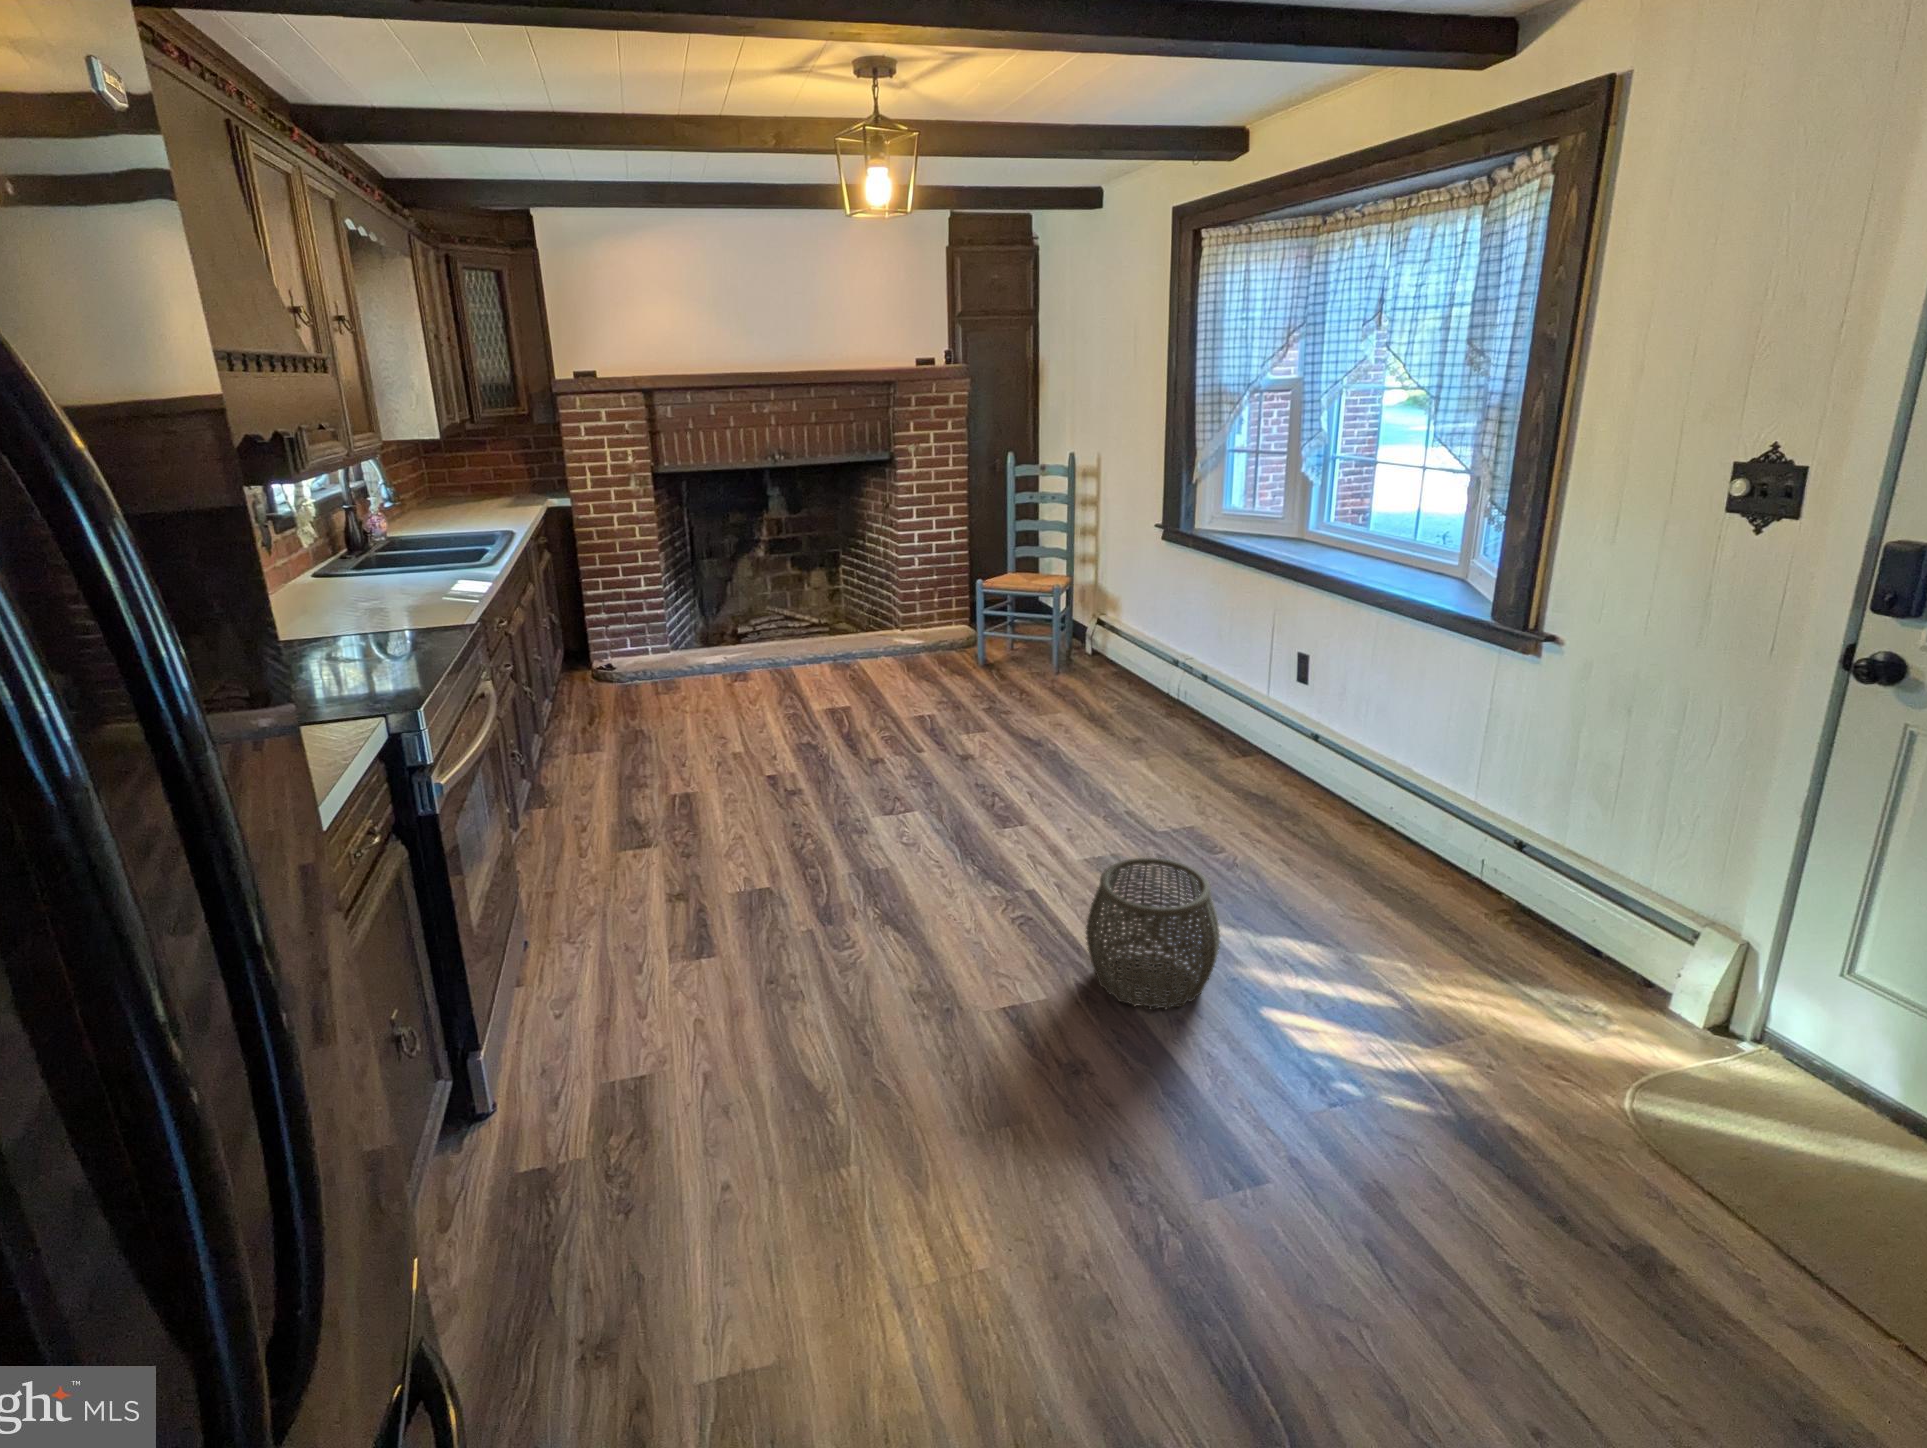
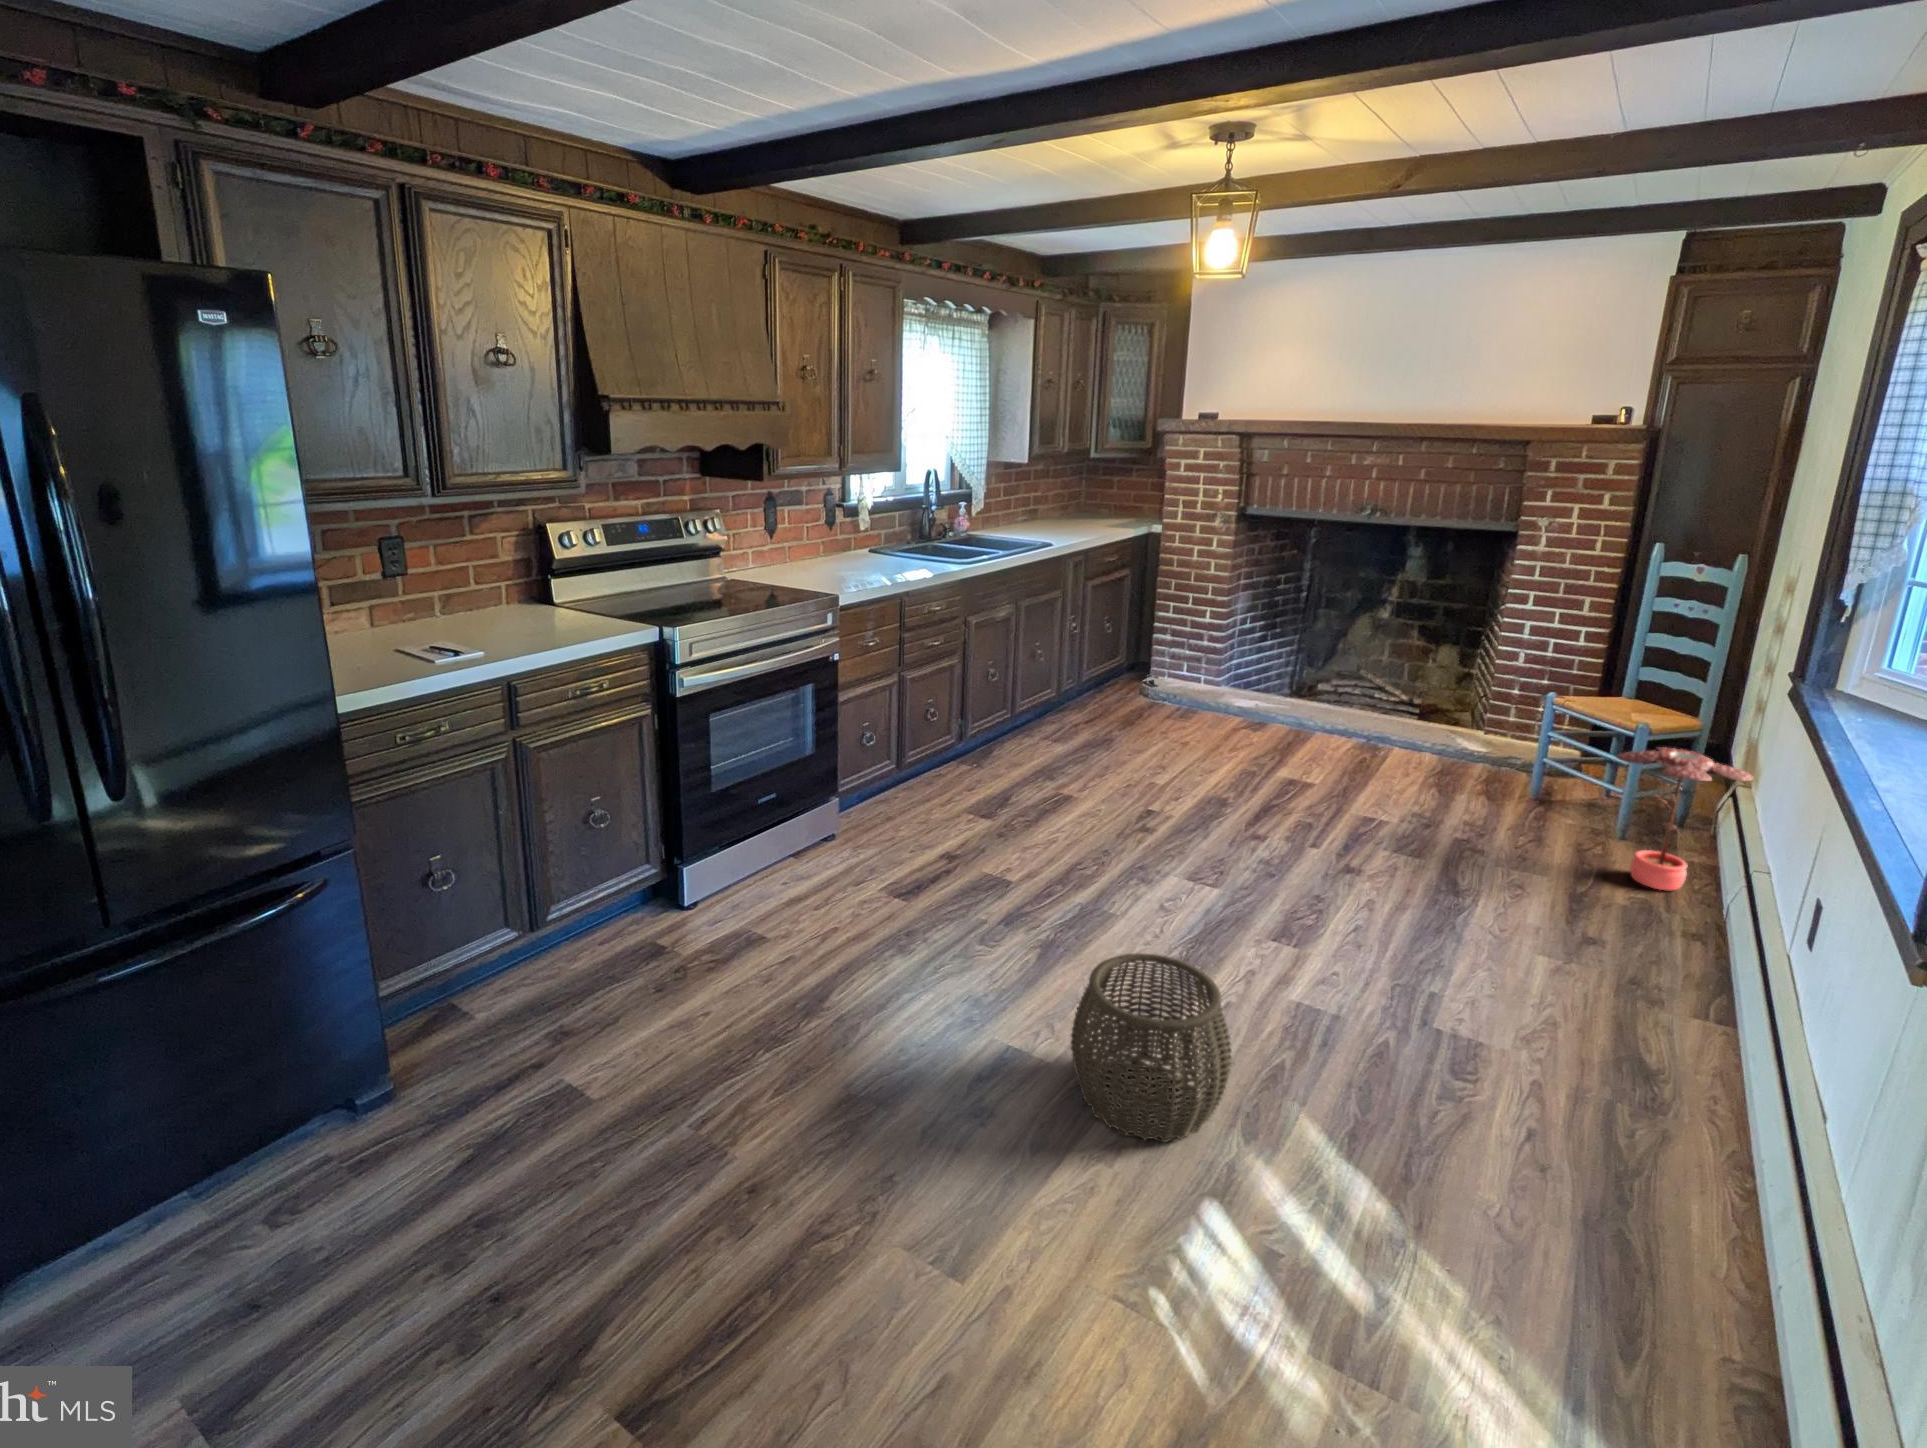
potted plant: none [1080,602,1154,703] -> present [1617,747,1753,890]

